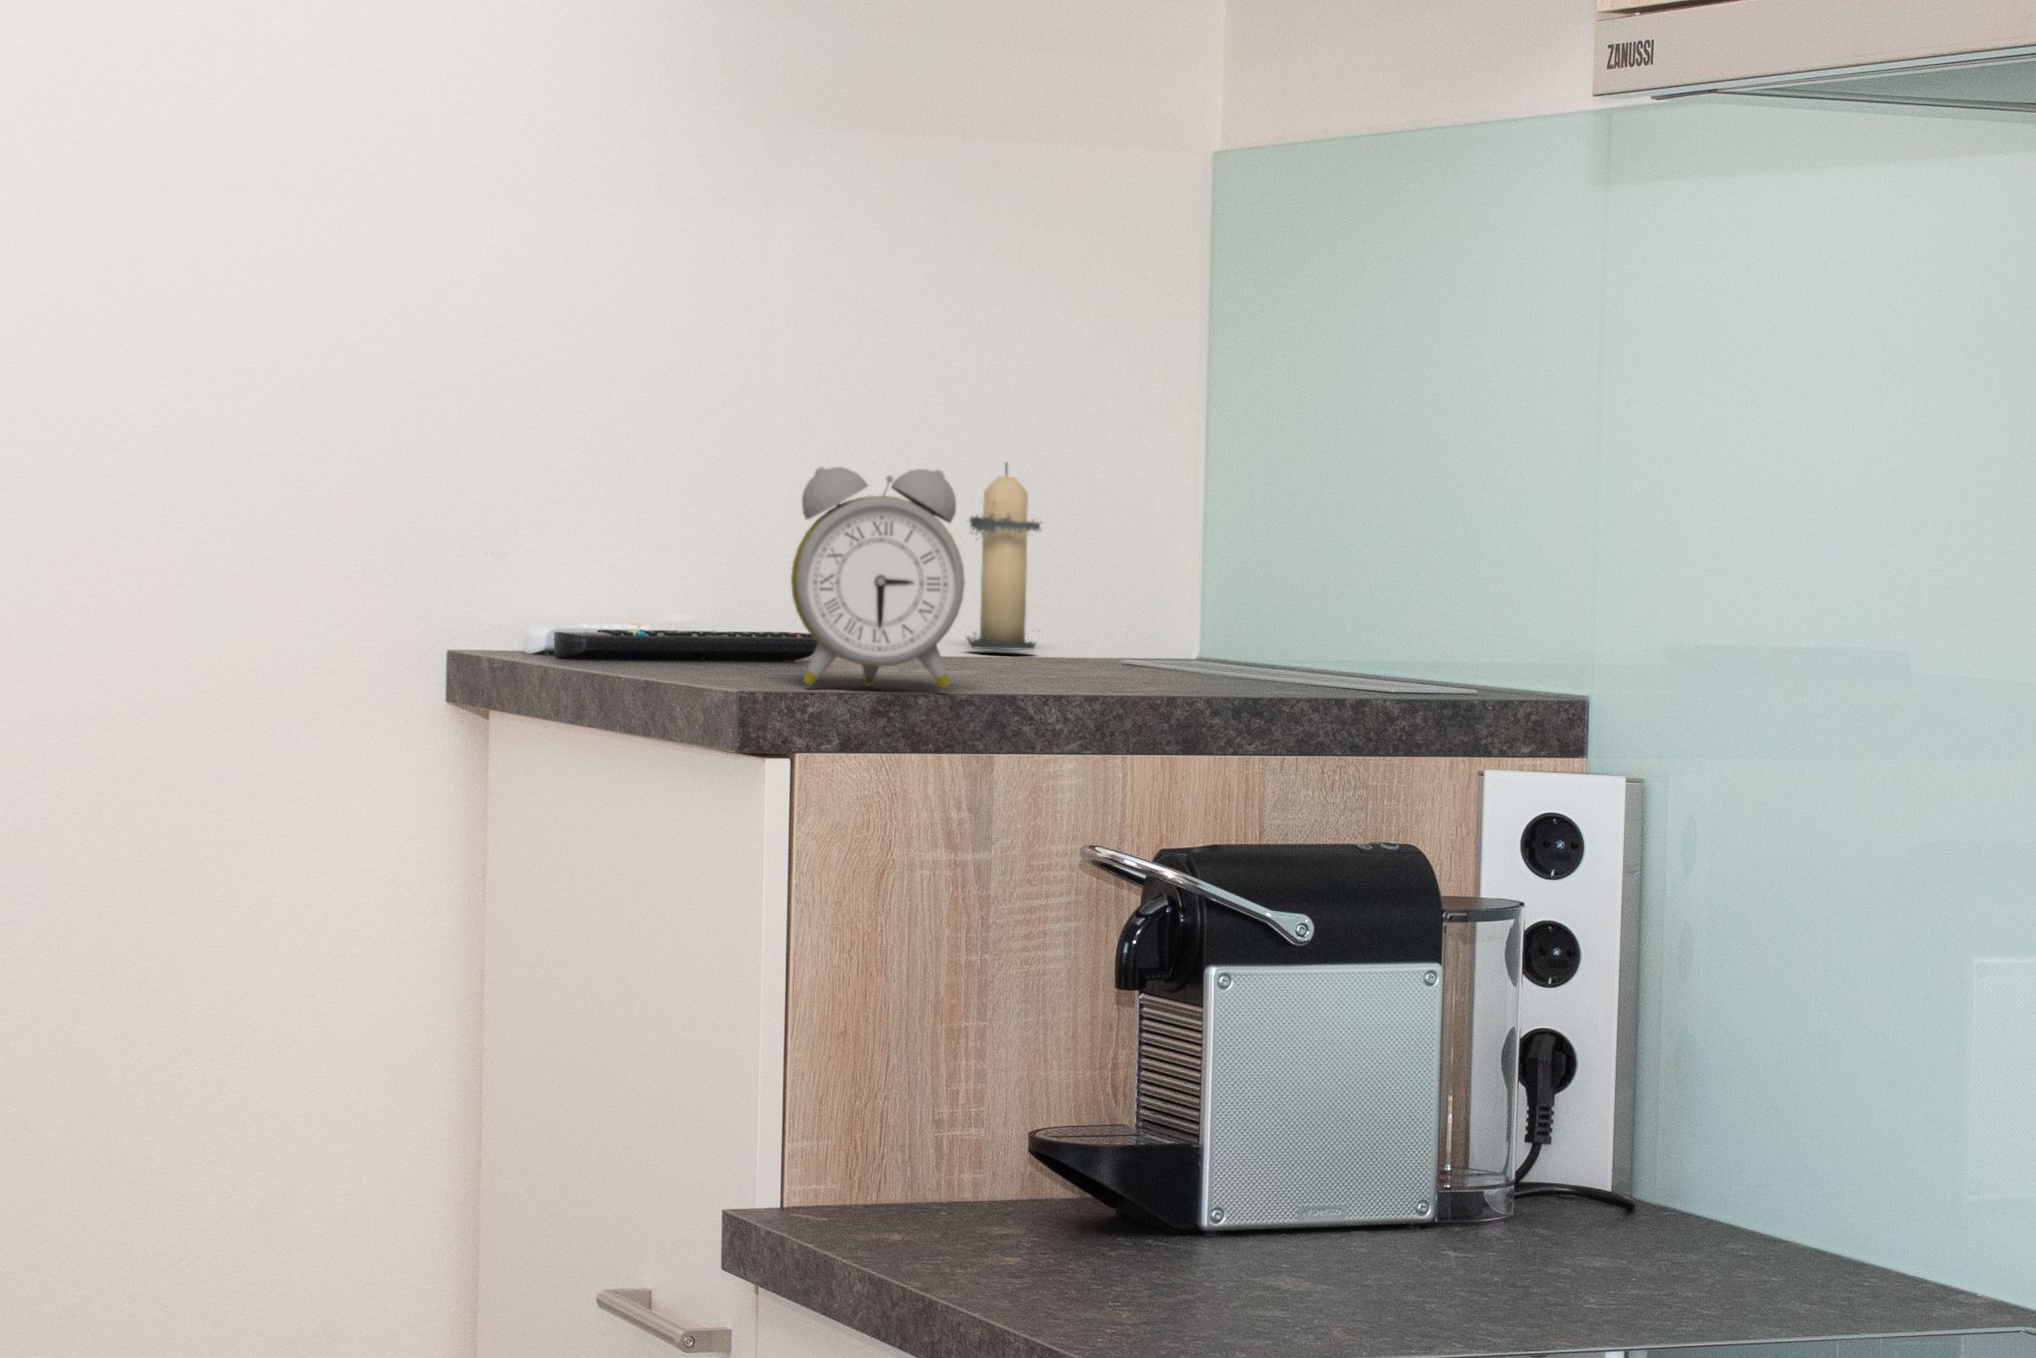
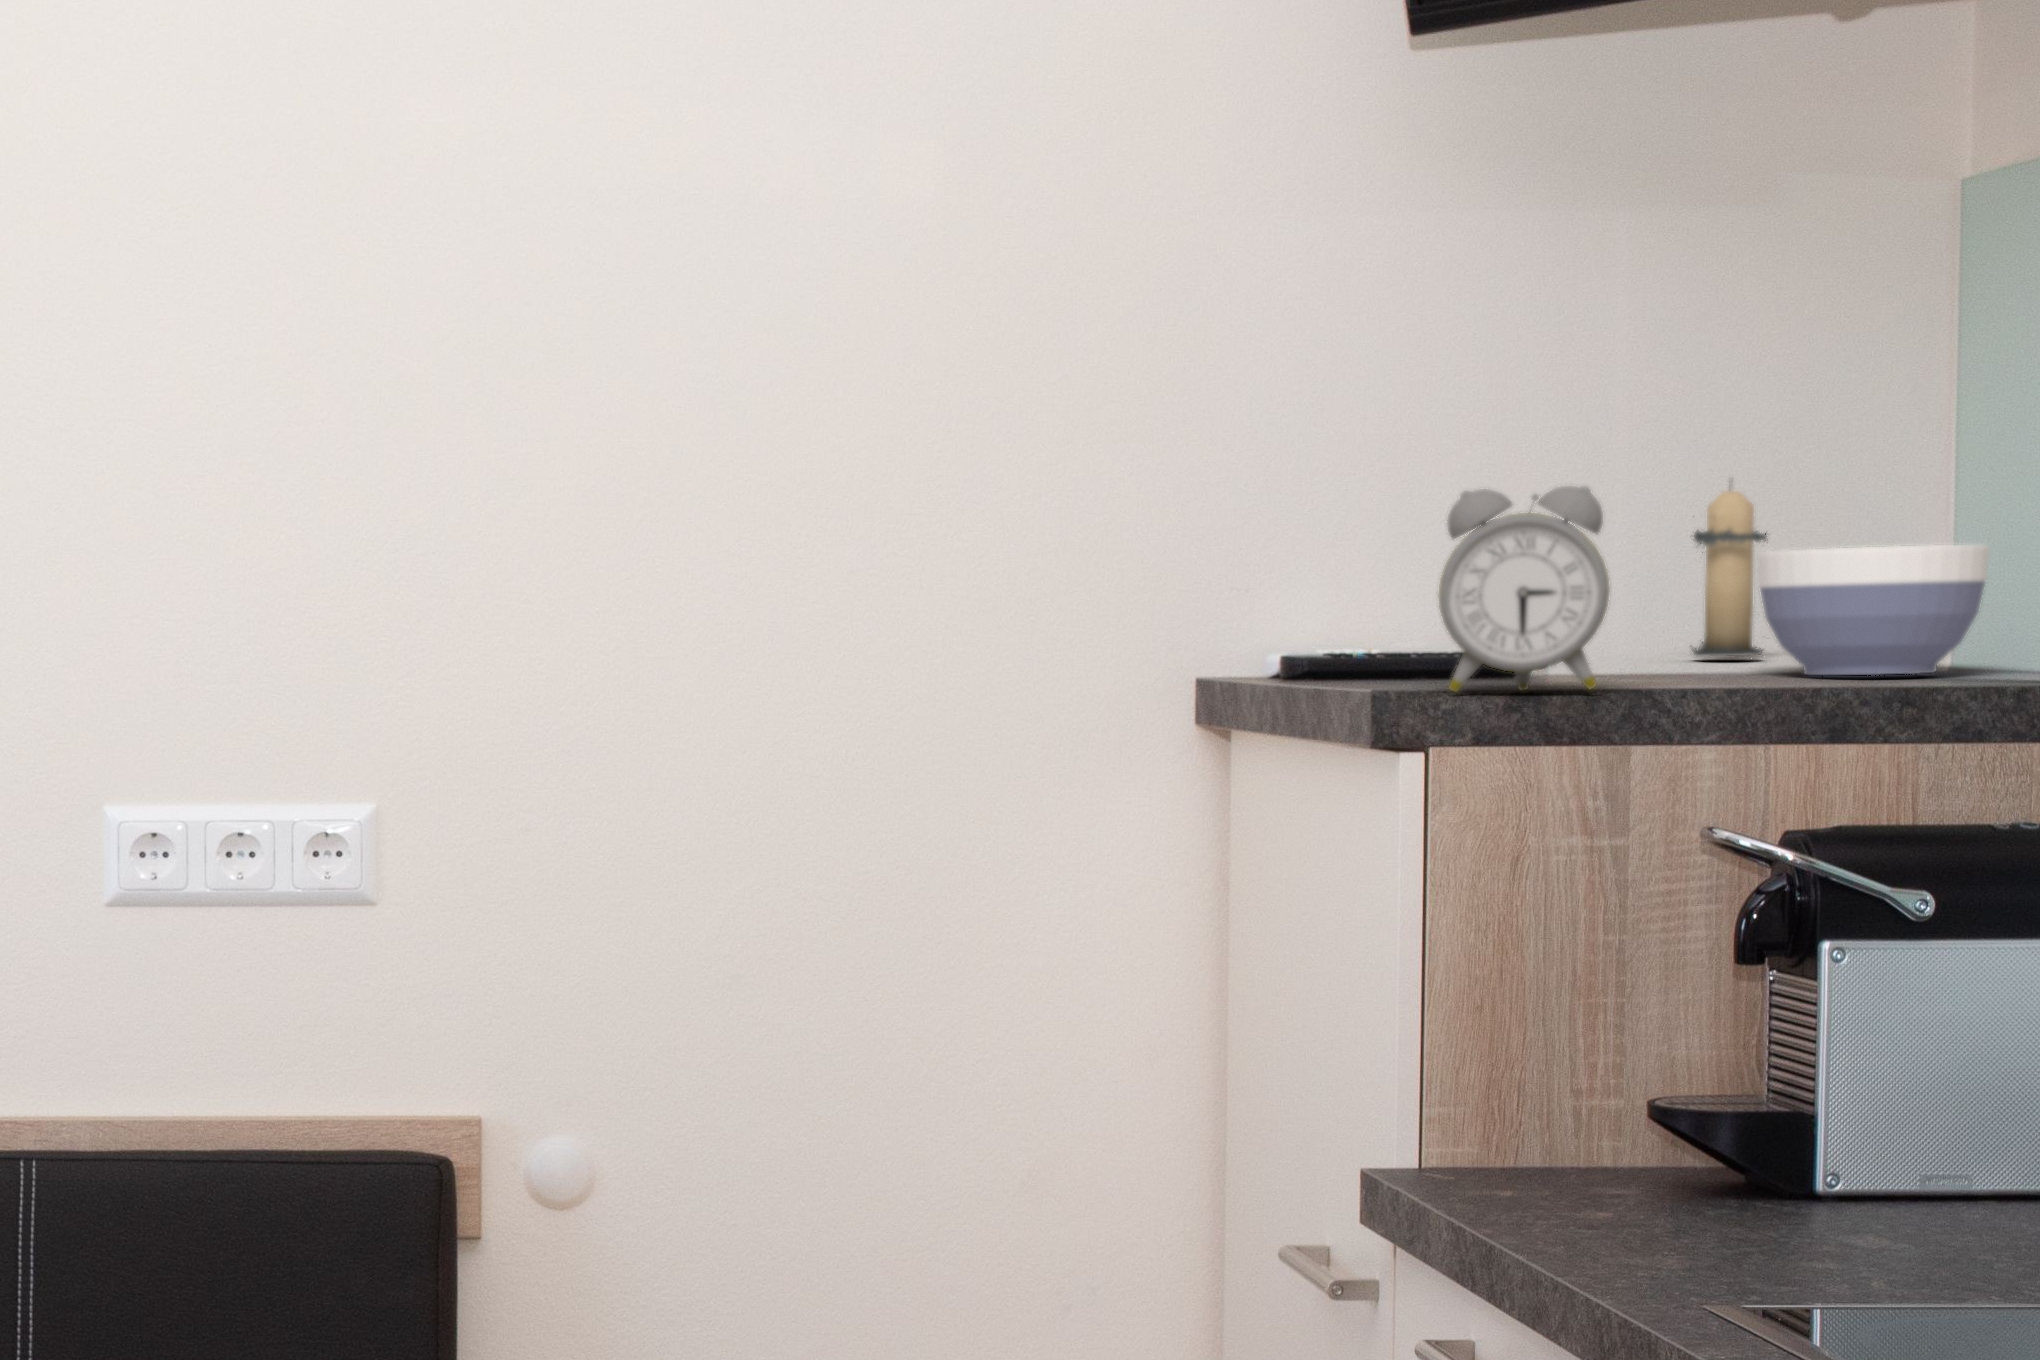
bowl: none [1064,546,1278,679] -> present [1758,545,1989,675]

